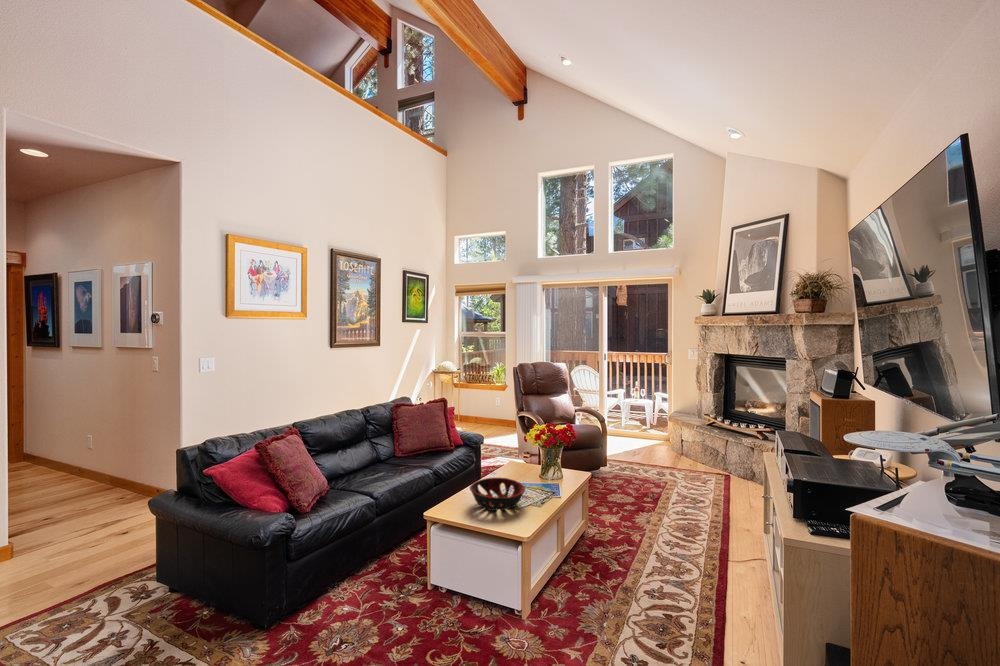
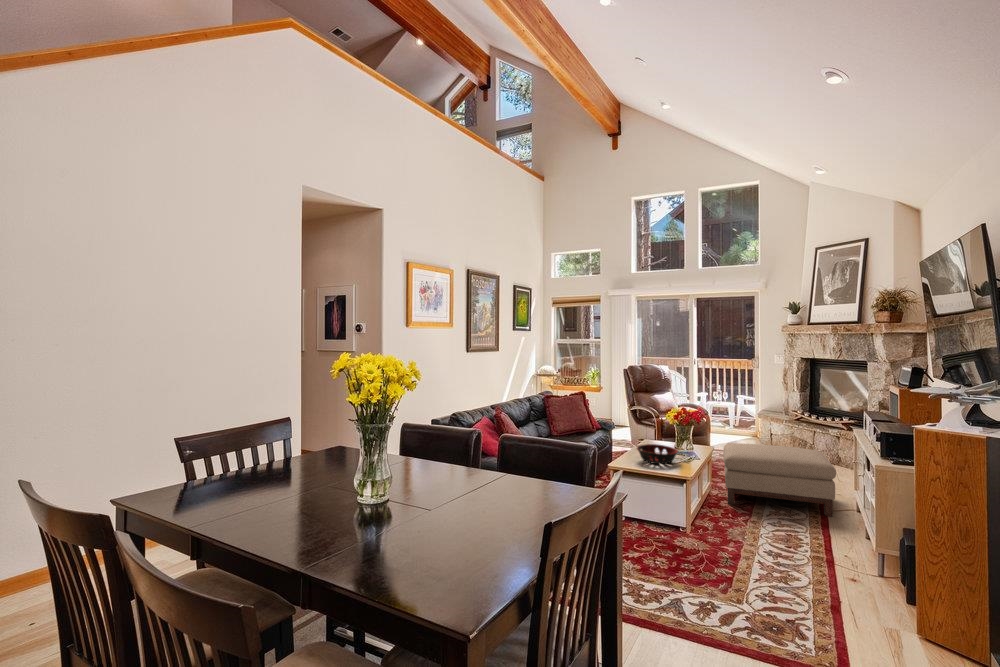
ottoman: none [598,465,739,575] -> present [723,443,836,516]

